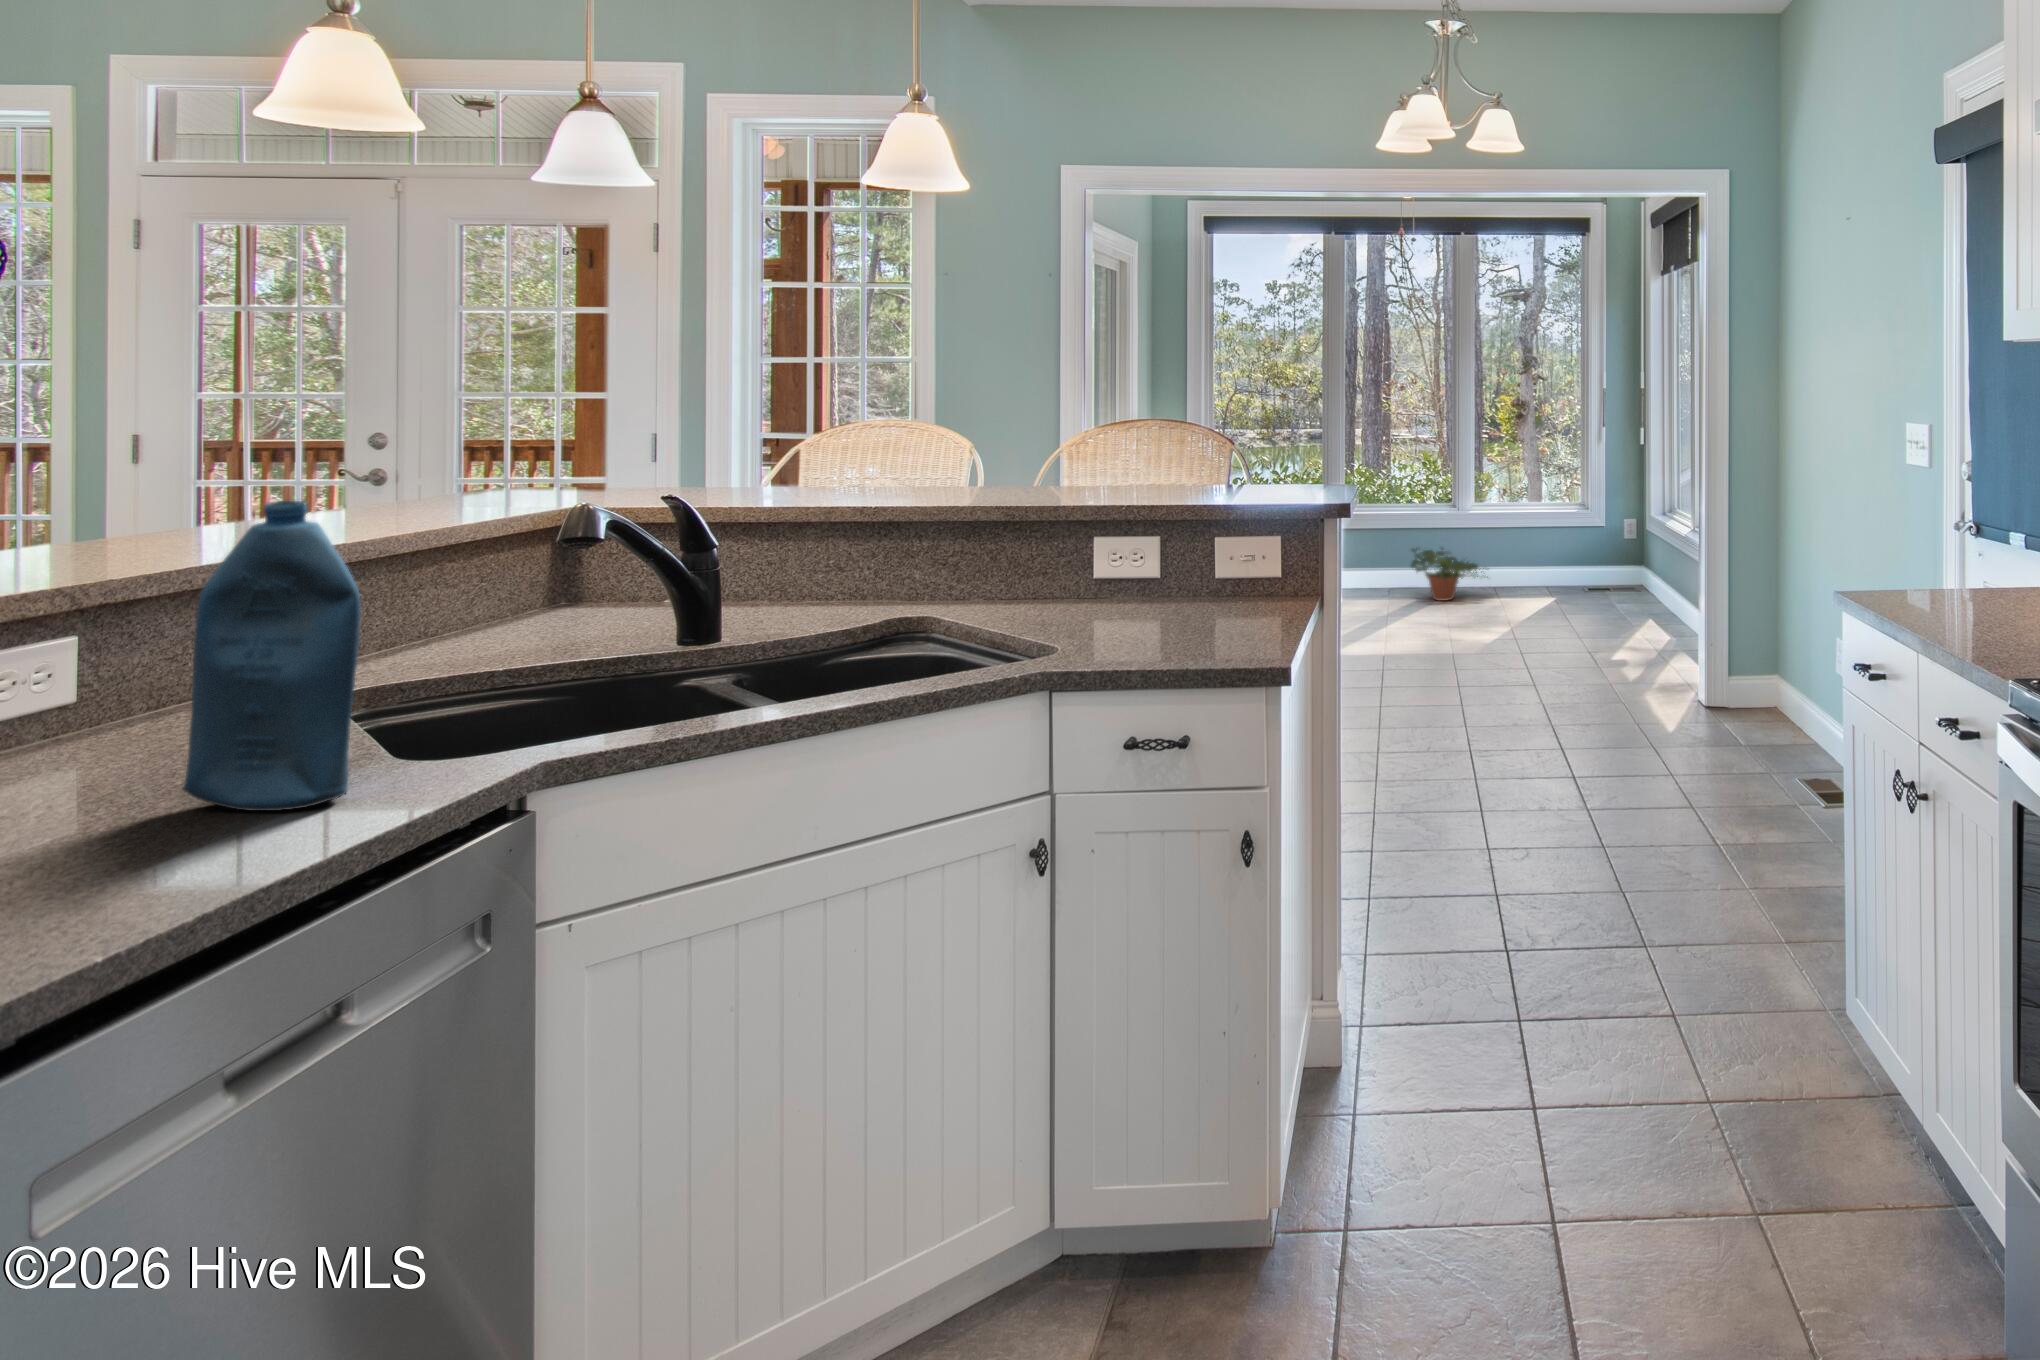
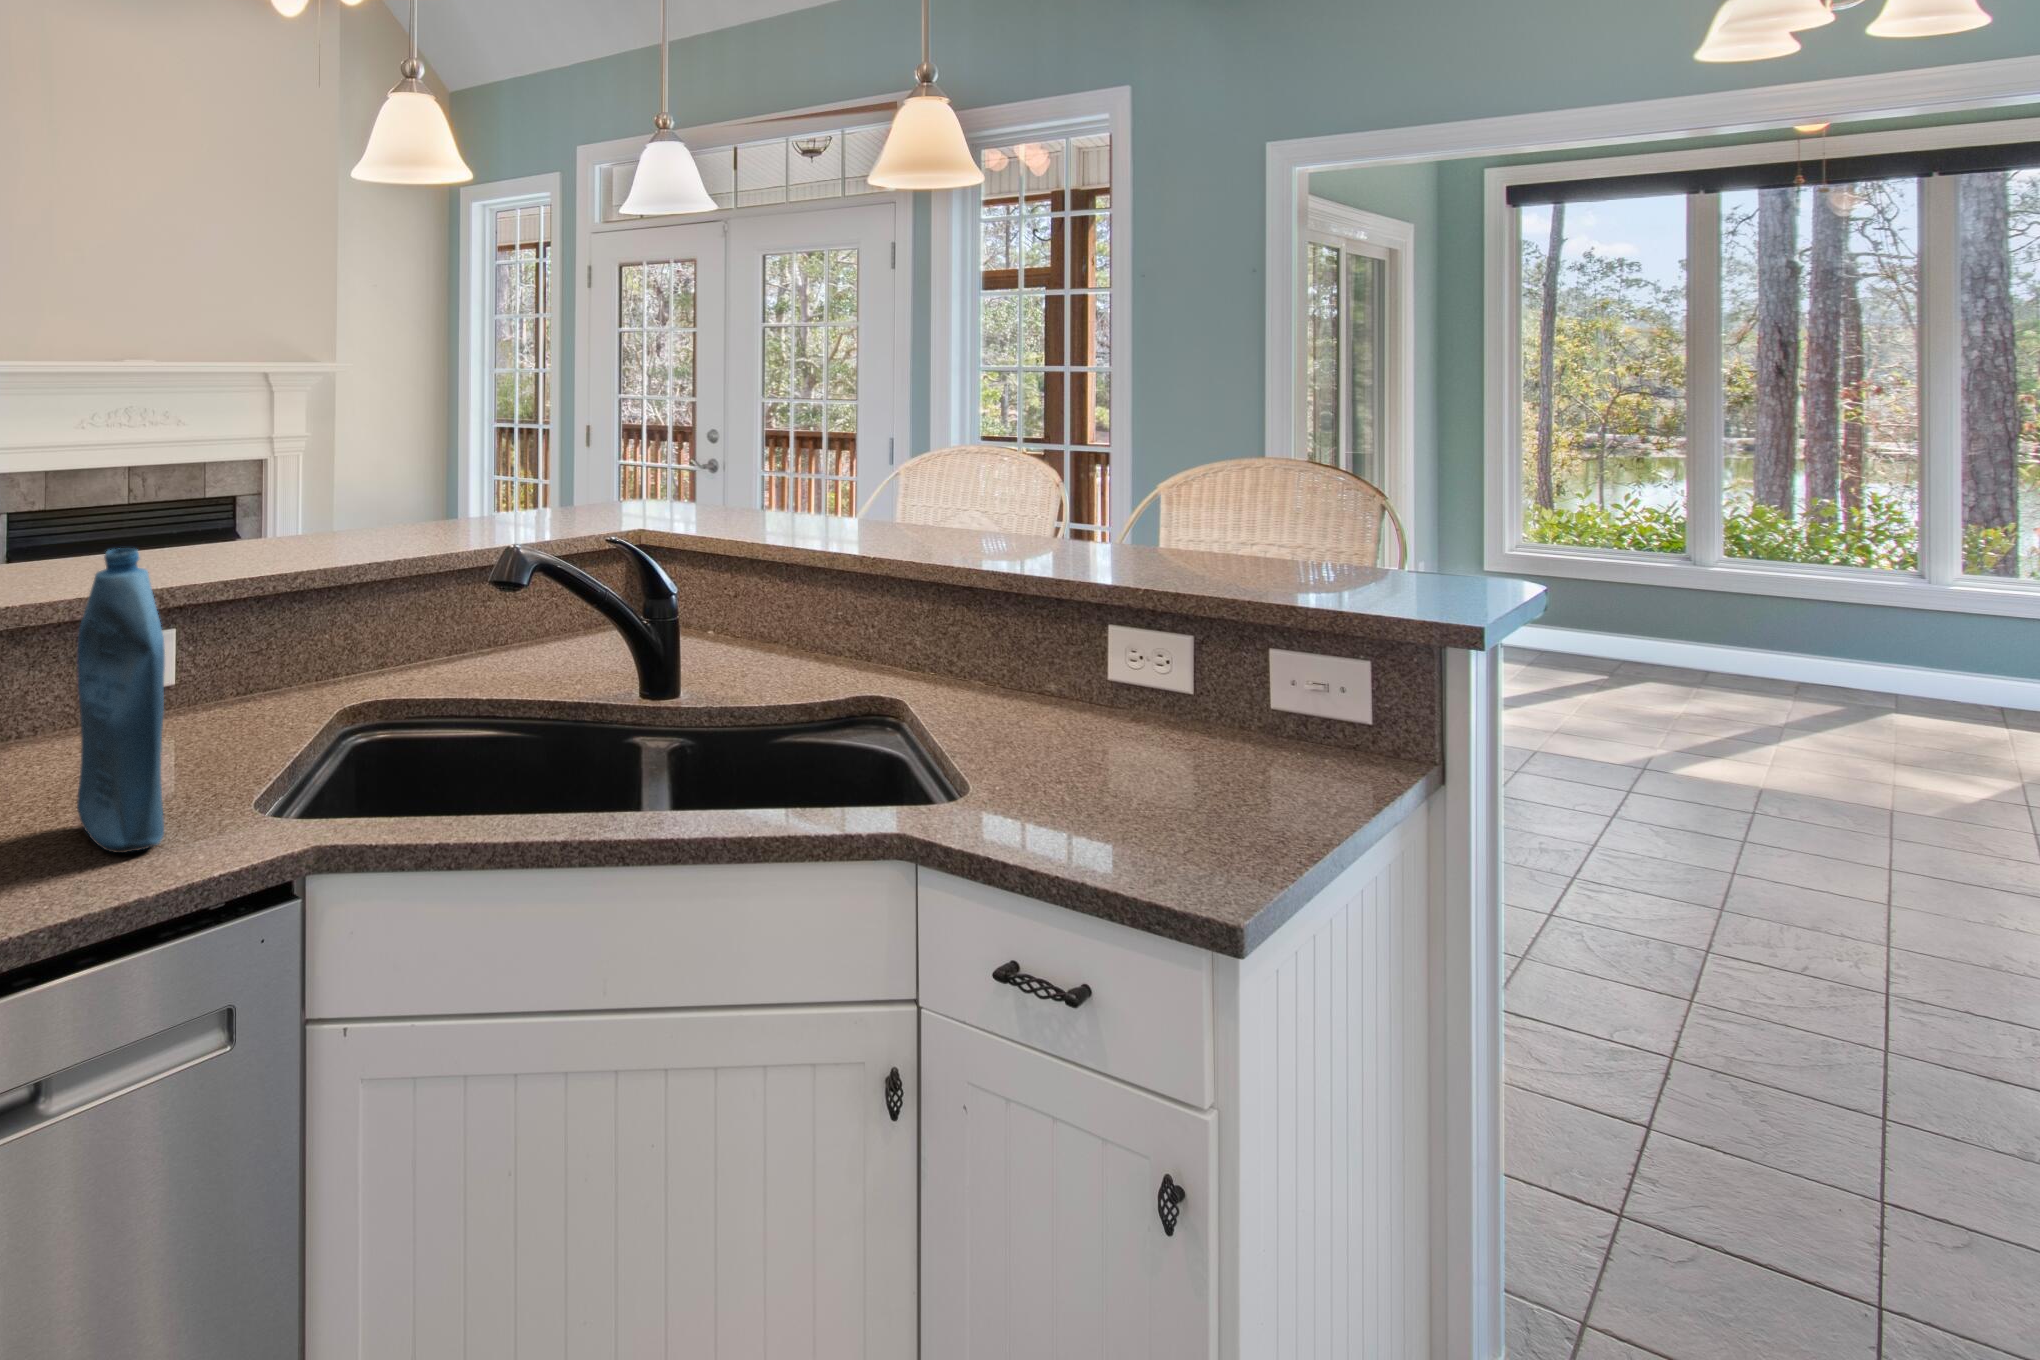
potted plant: present [1411,548,1489,601] -> none [1824,630,1984,715]

